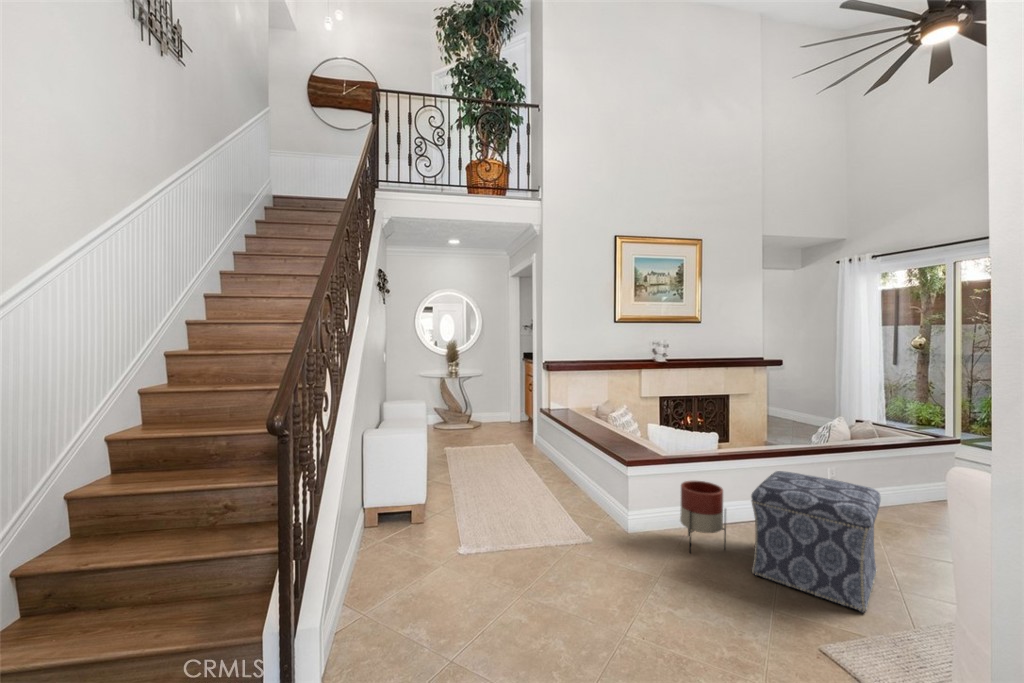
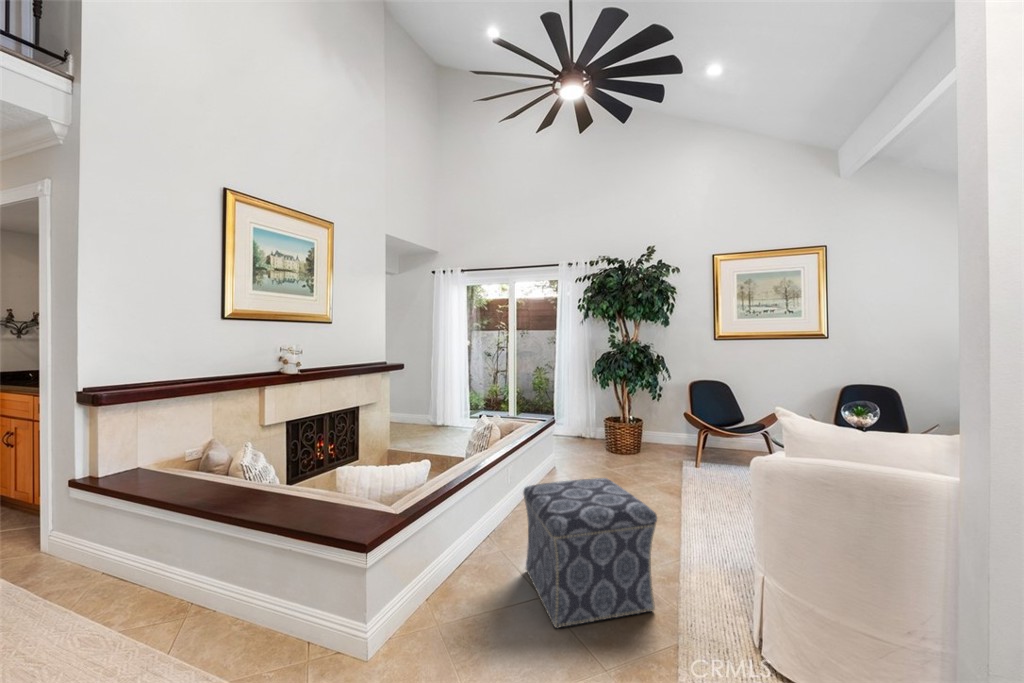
planter: present [680,481,726,552] -> none [448,528,502,644]

